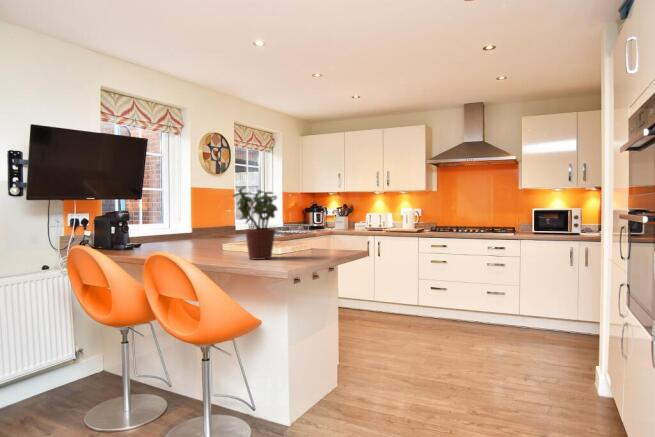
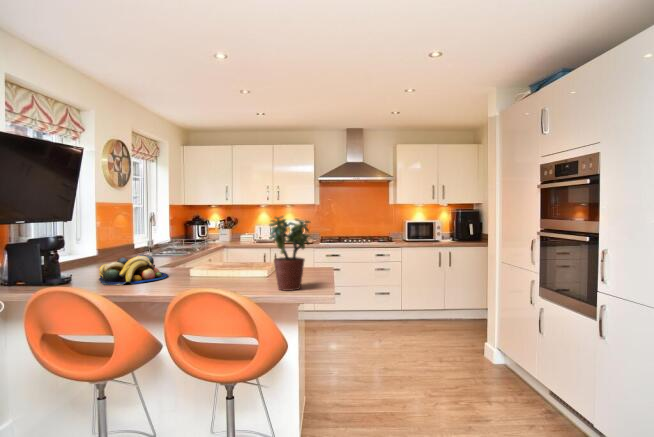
fruit bowl: none [150,228,207,250] -> present [99,255,168,285]

